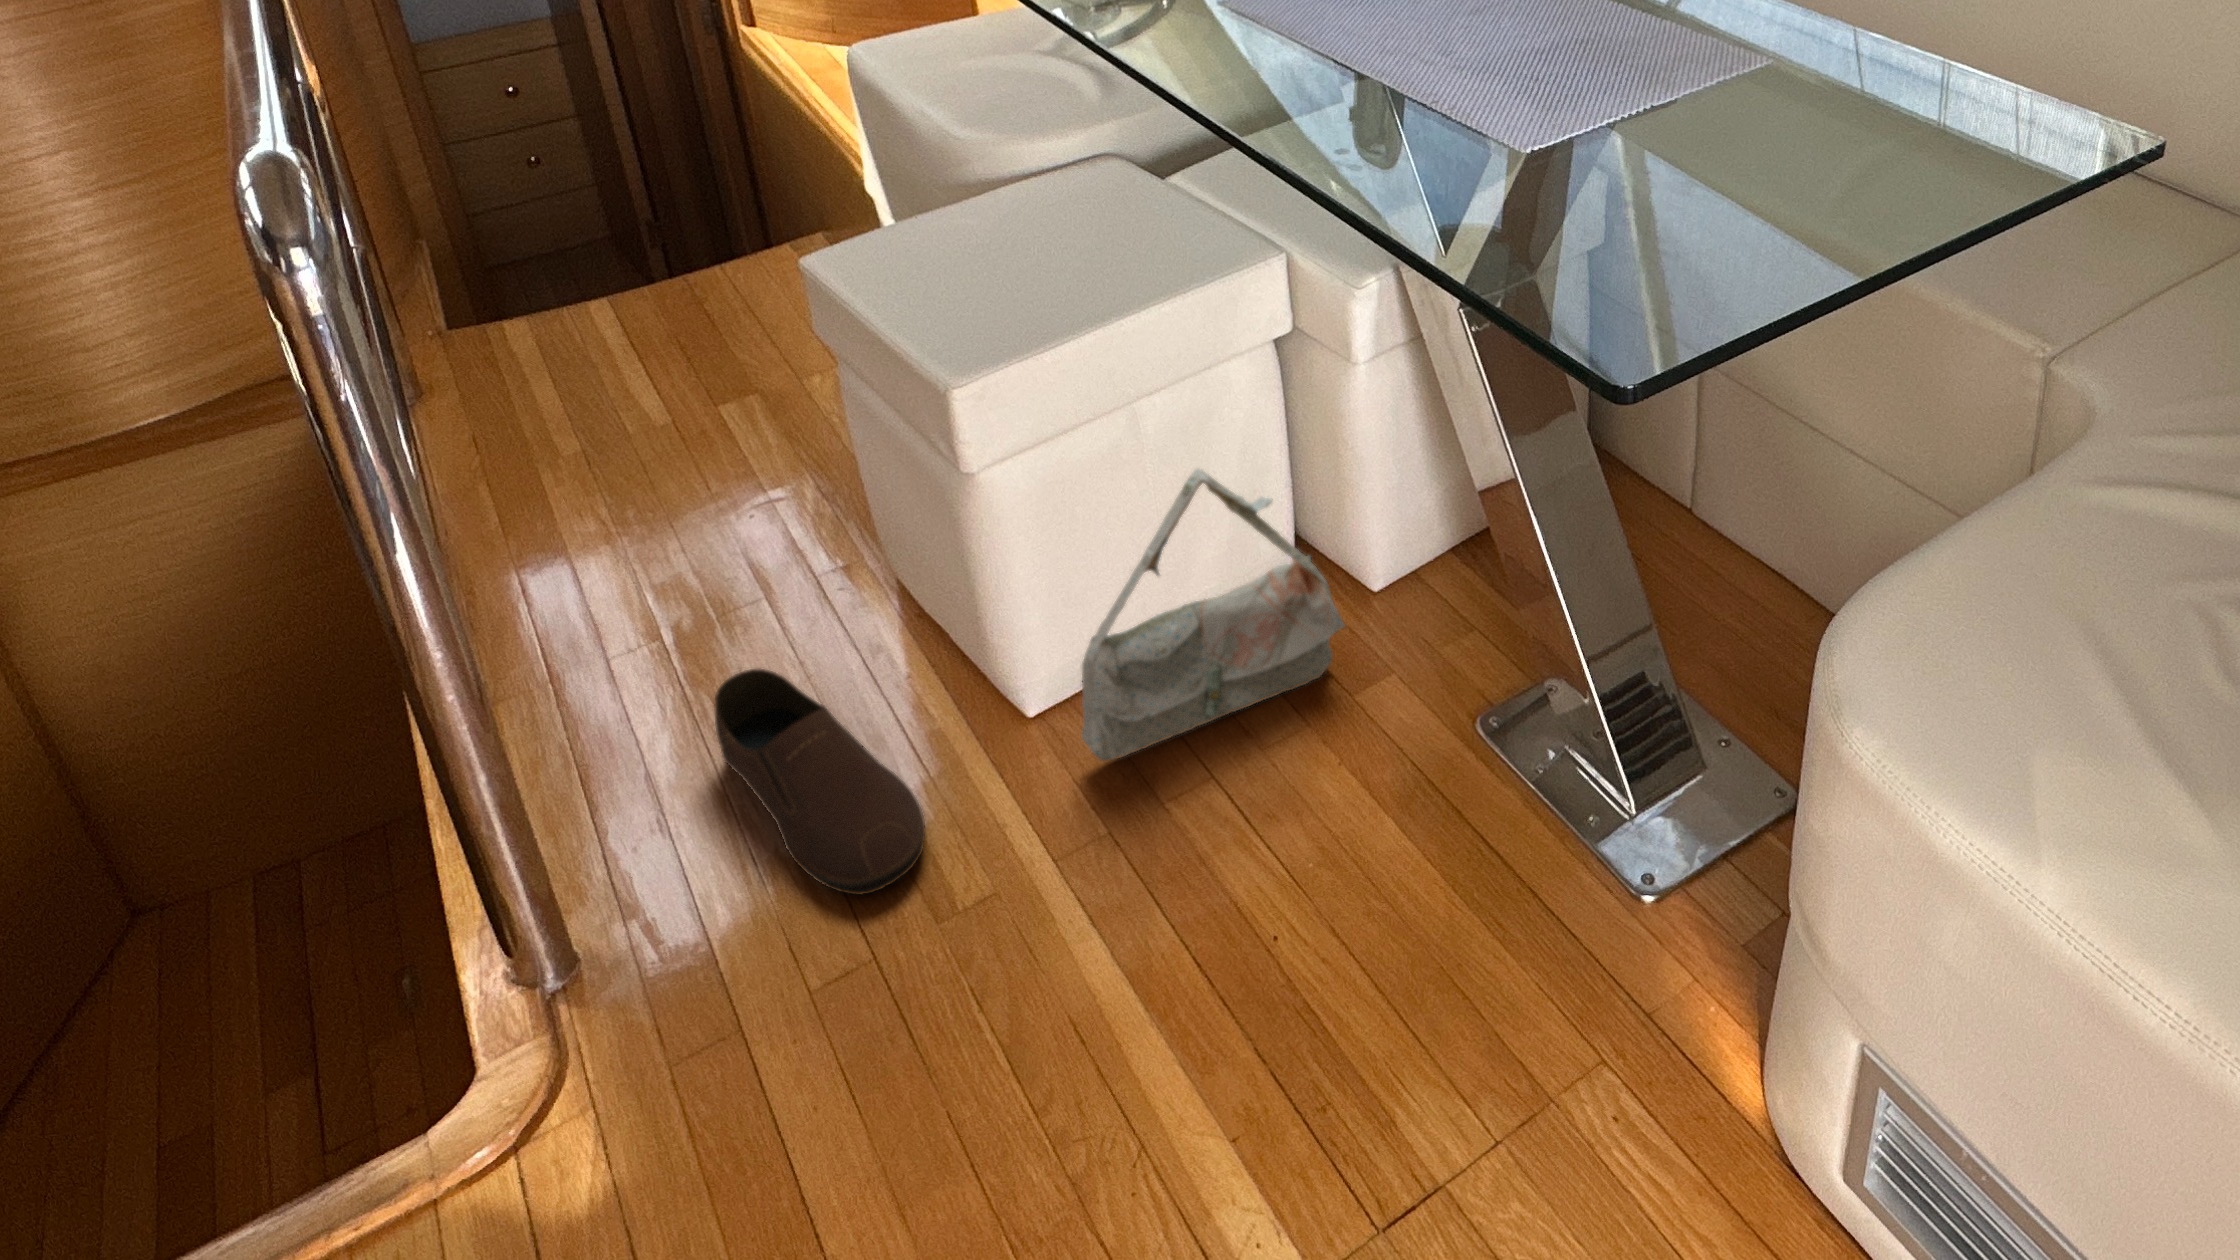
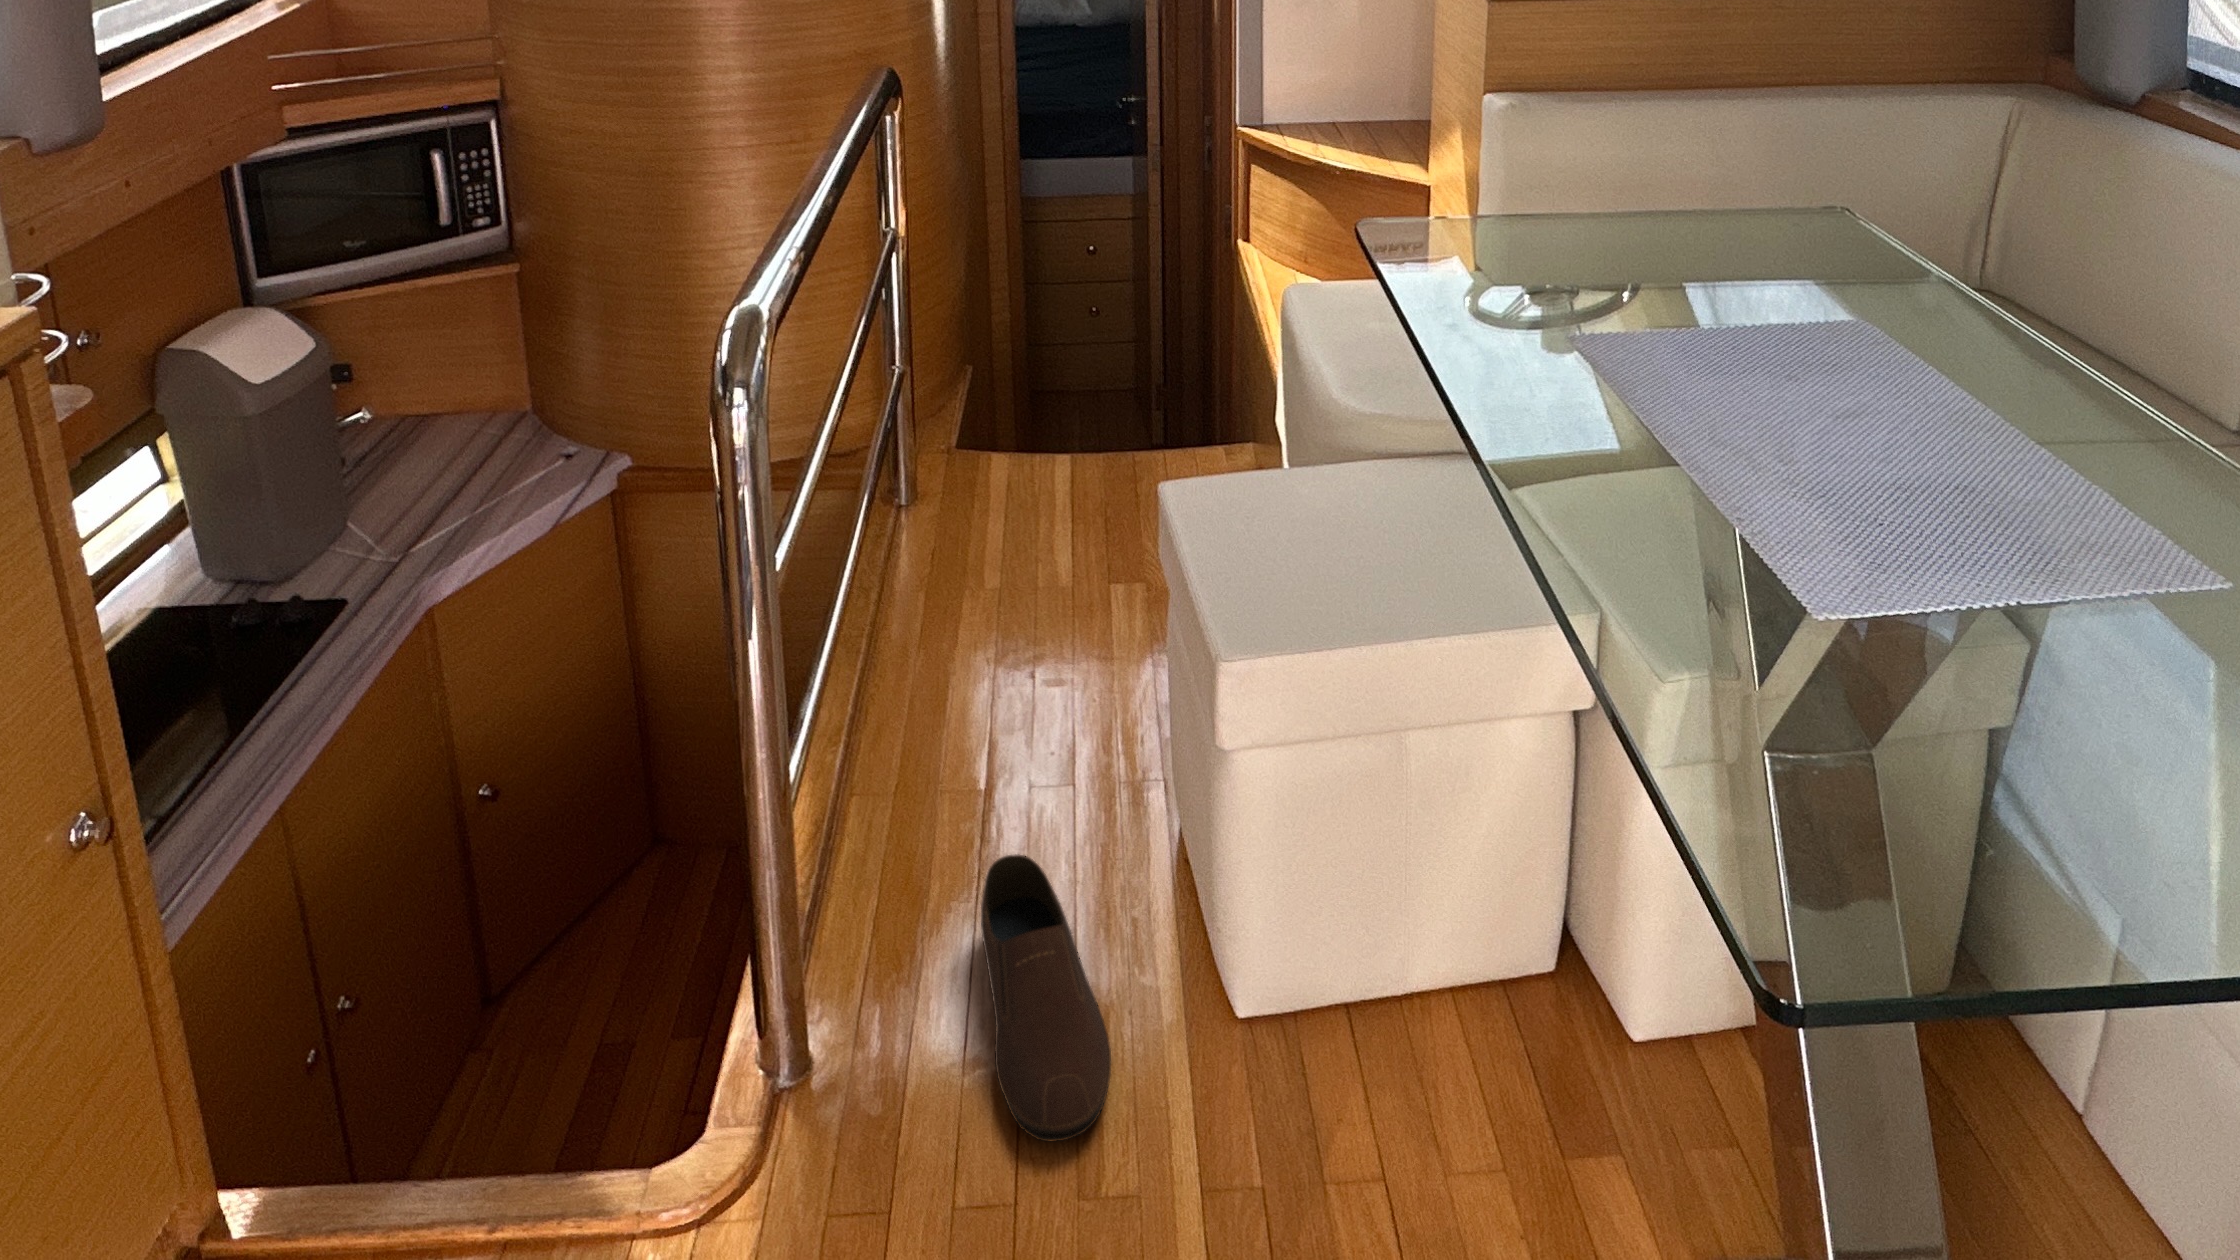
bag: present [1082,469,1344,761] -> none [1269,841,1572,1127]

